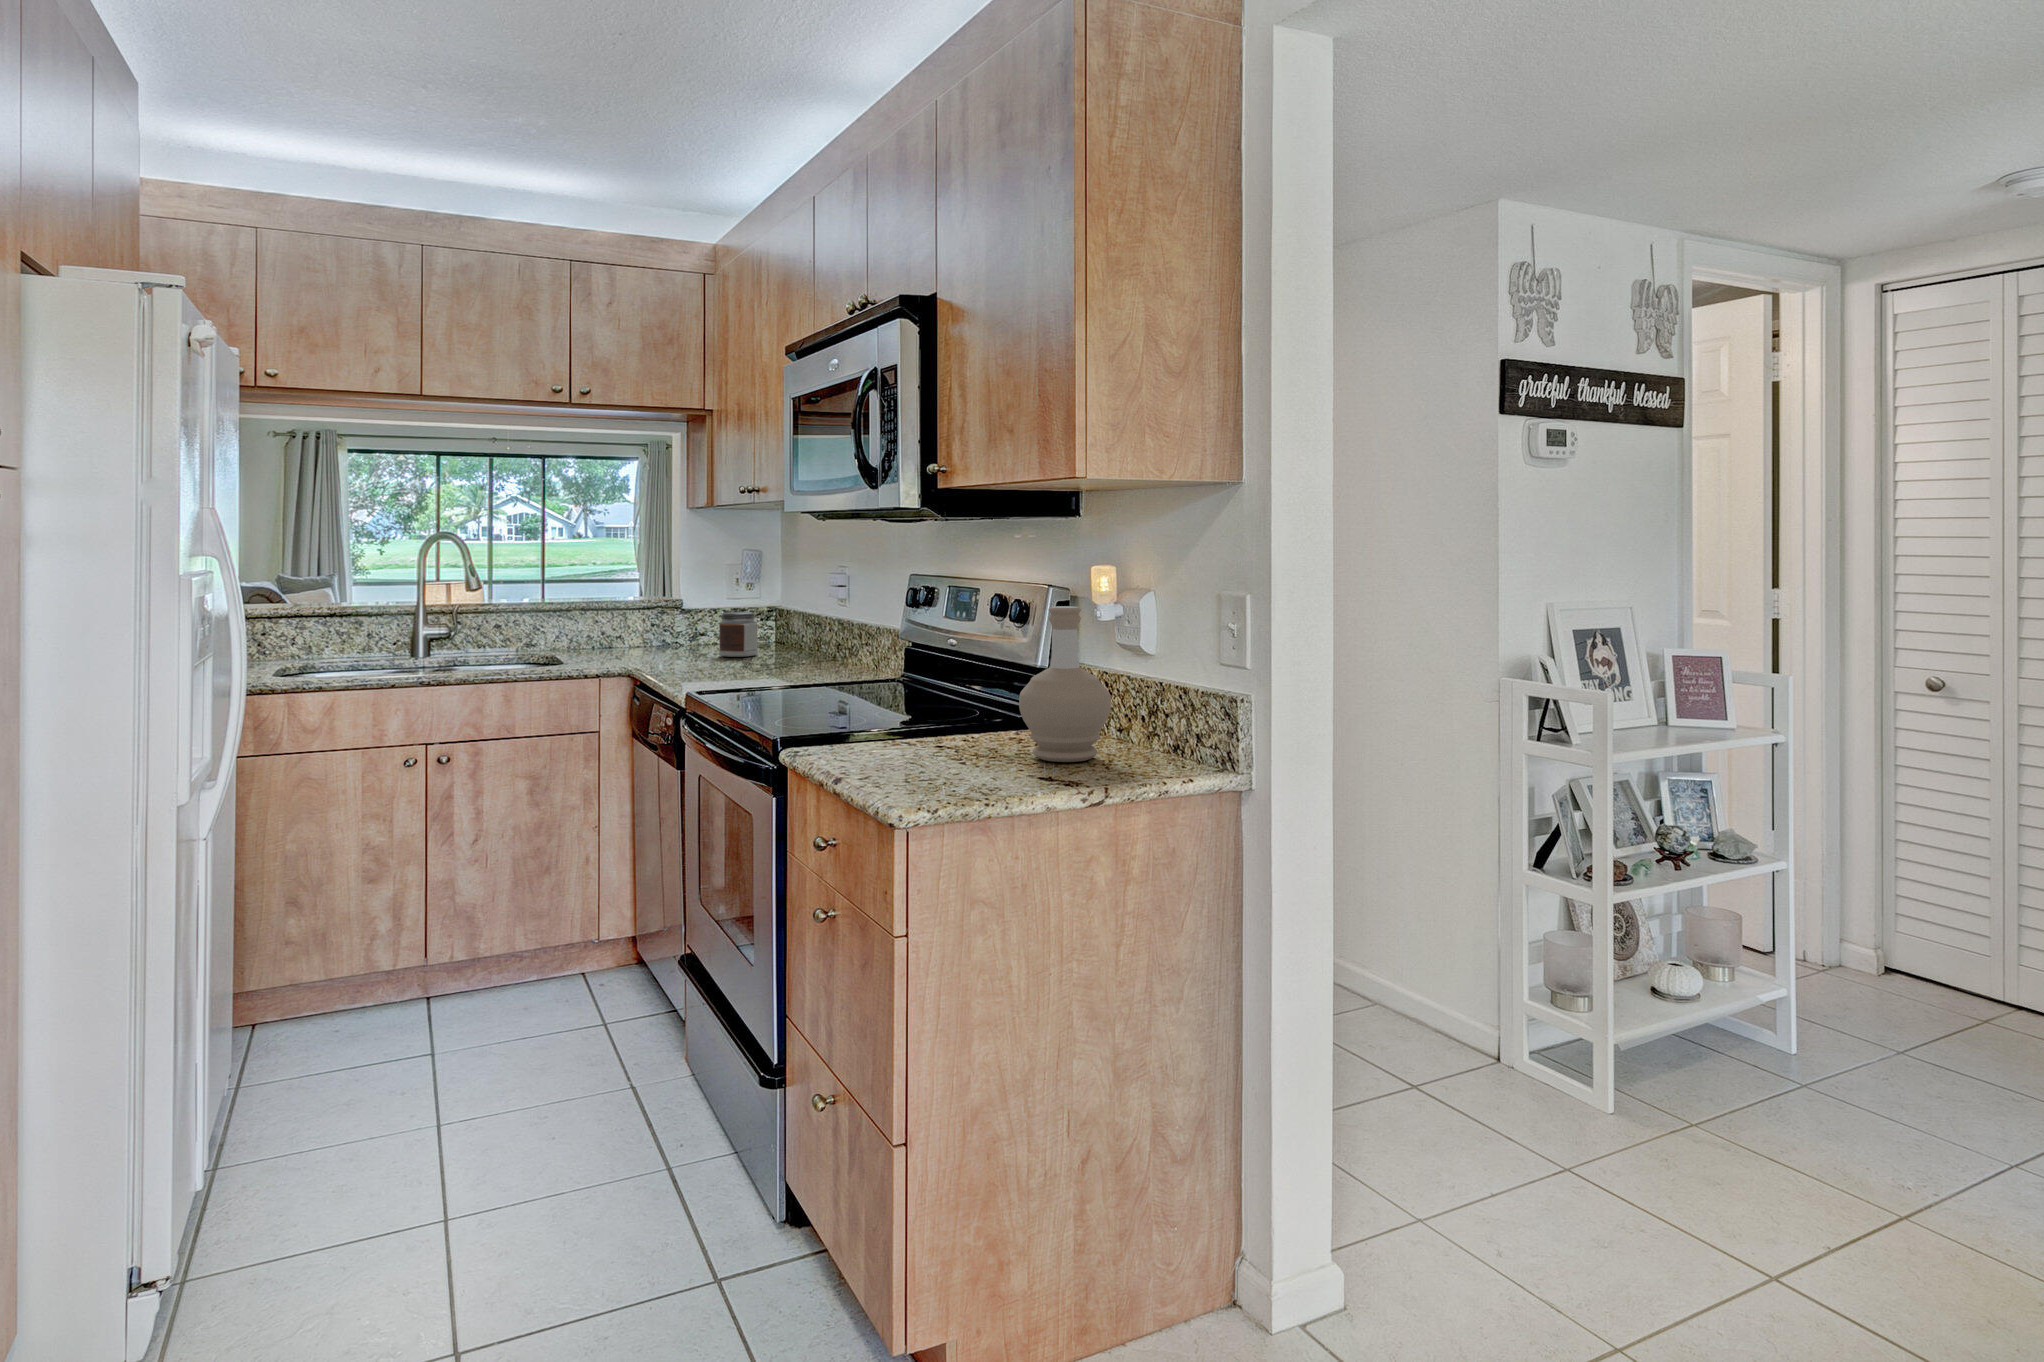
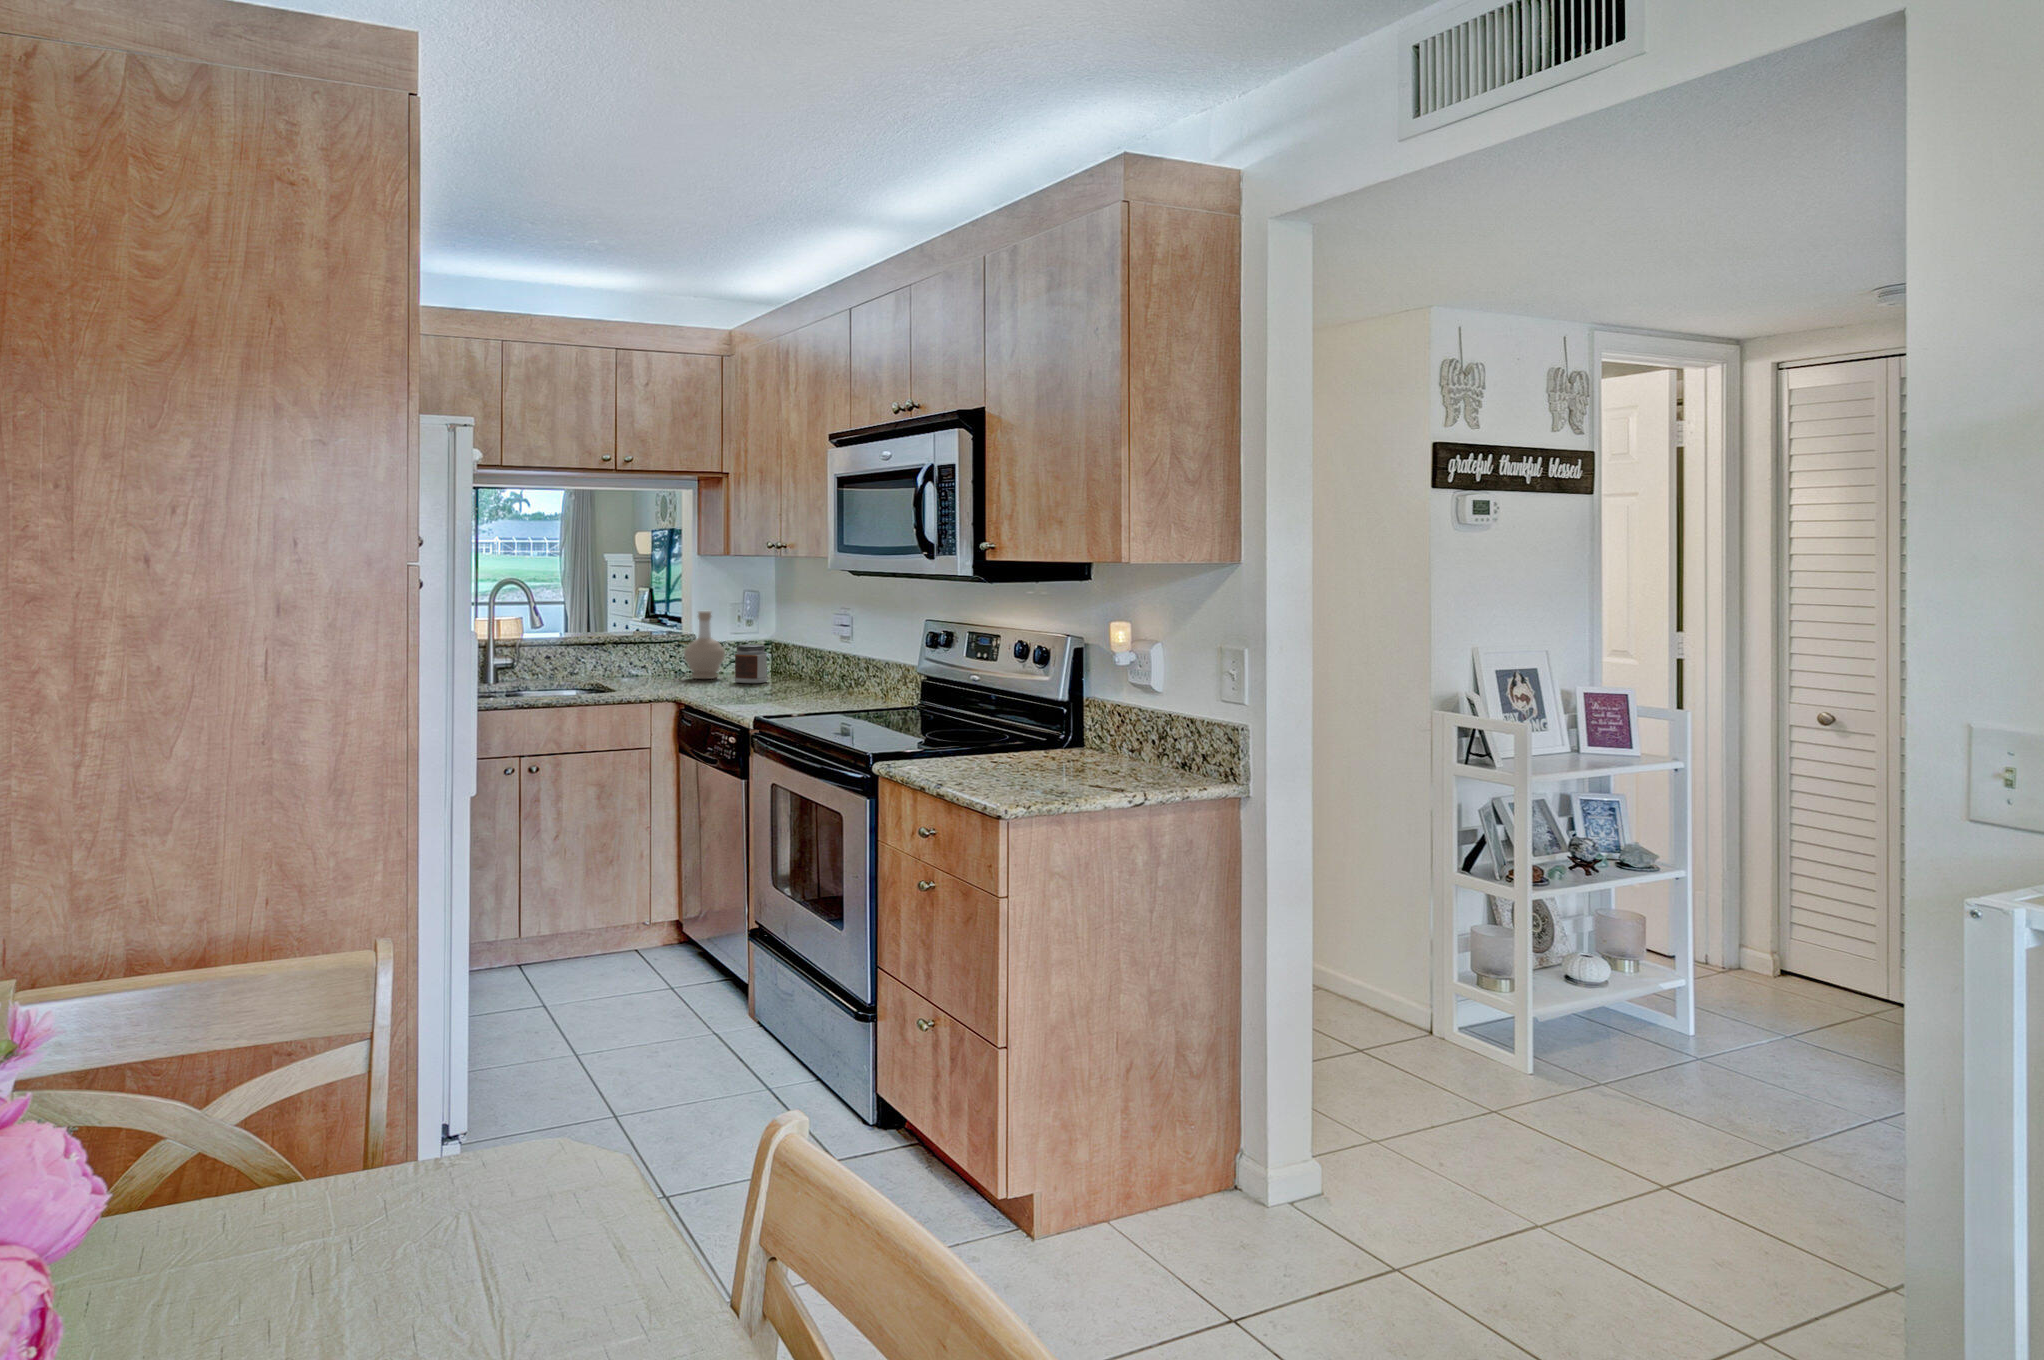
bottle: present [1019,606,1111,762] -> present [684,611,725,679]

